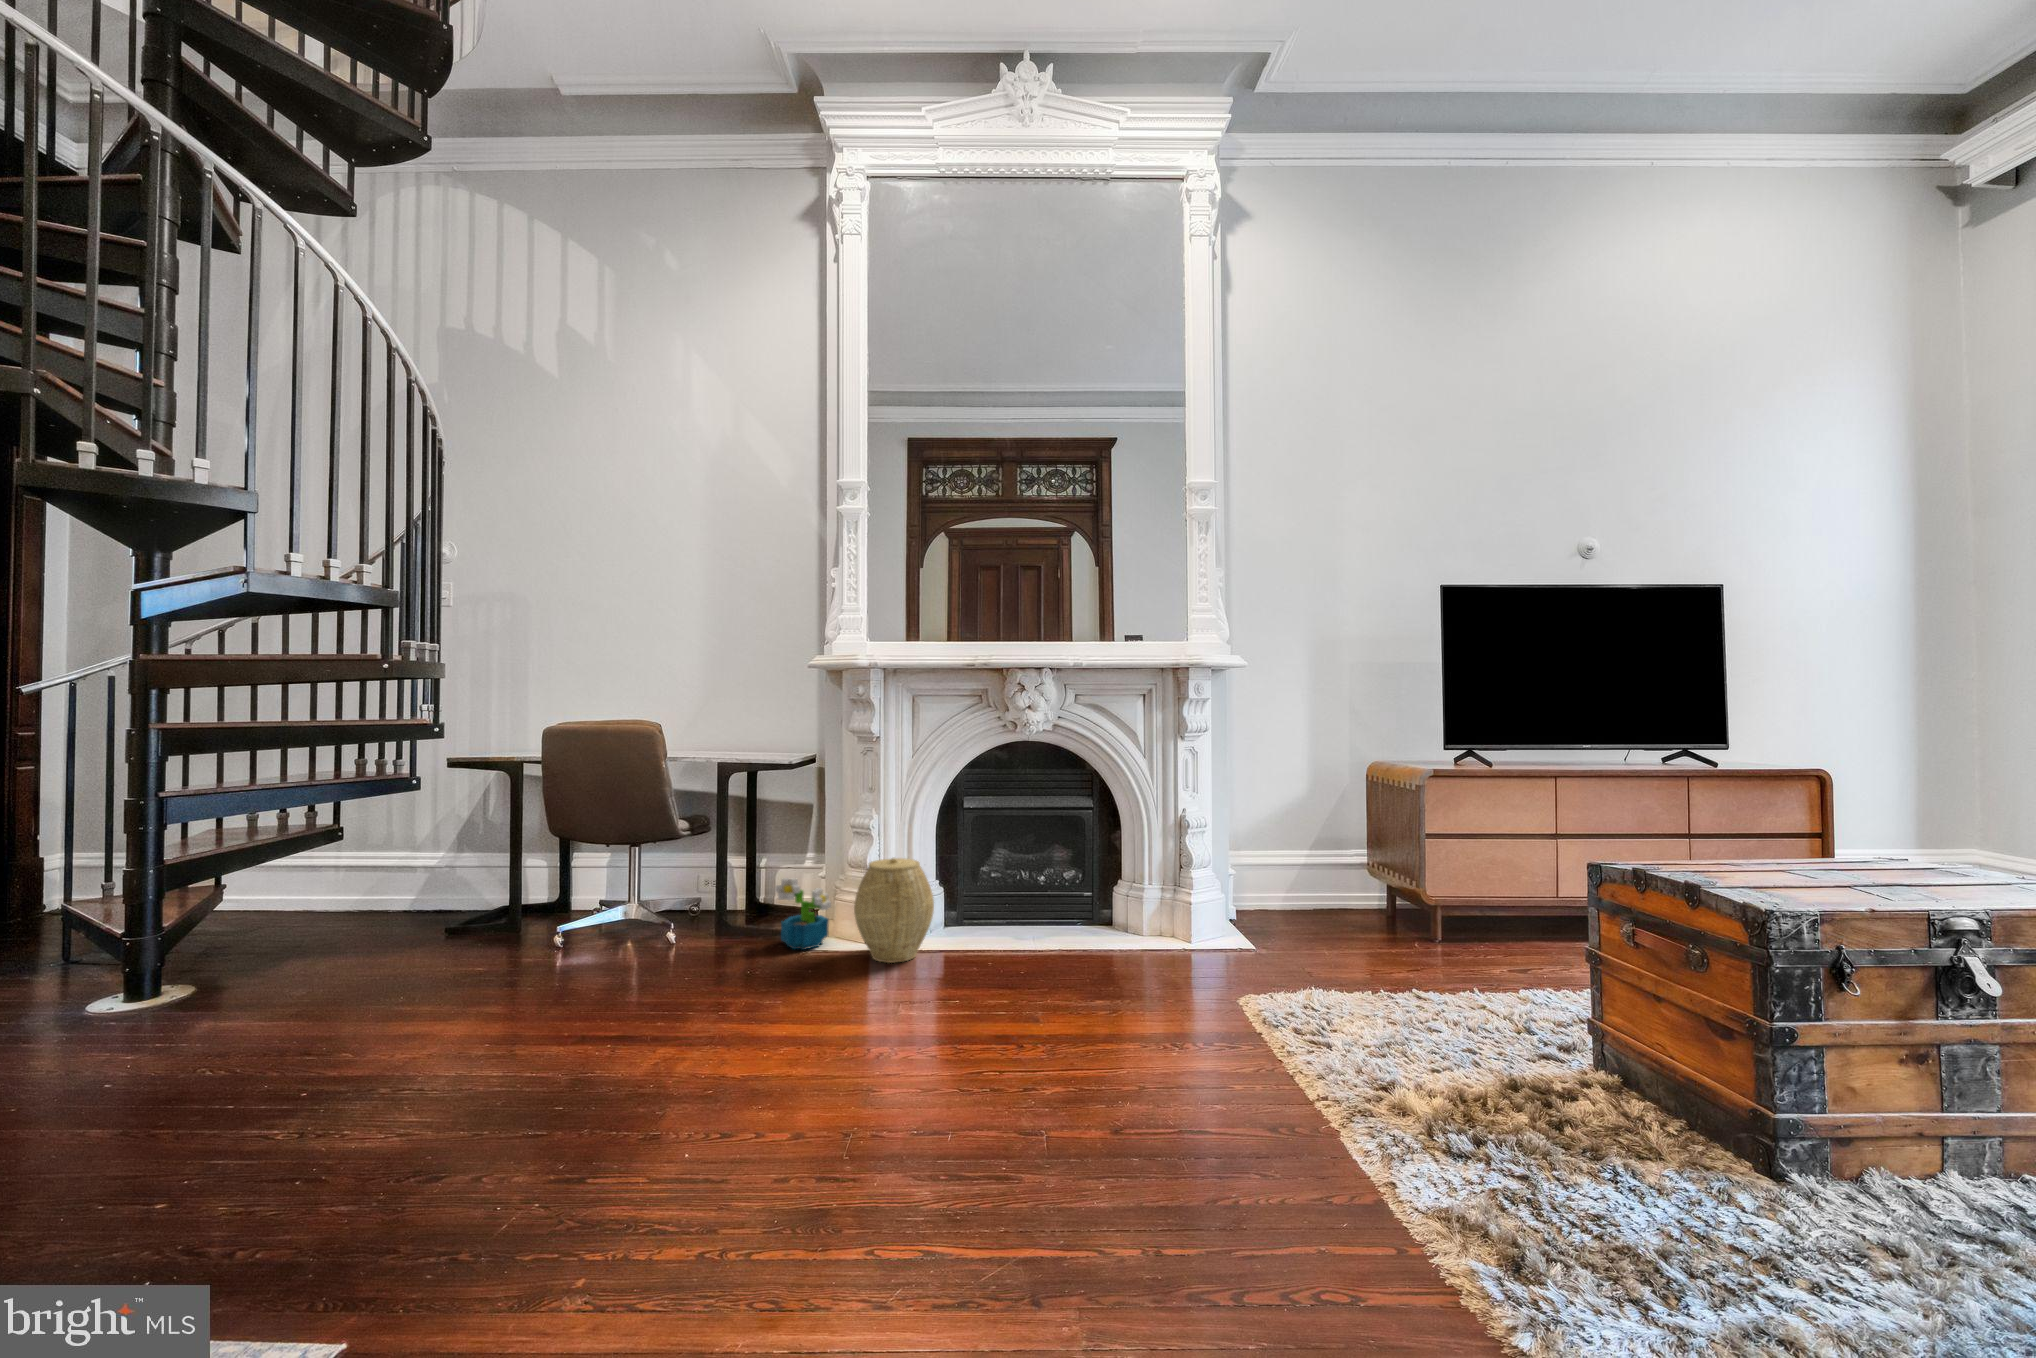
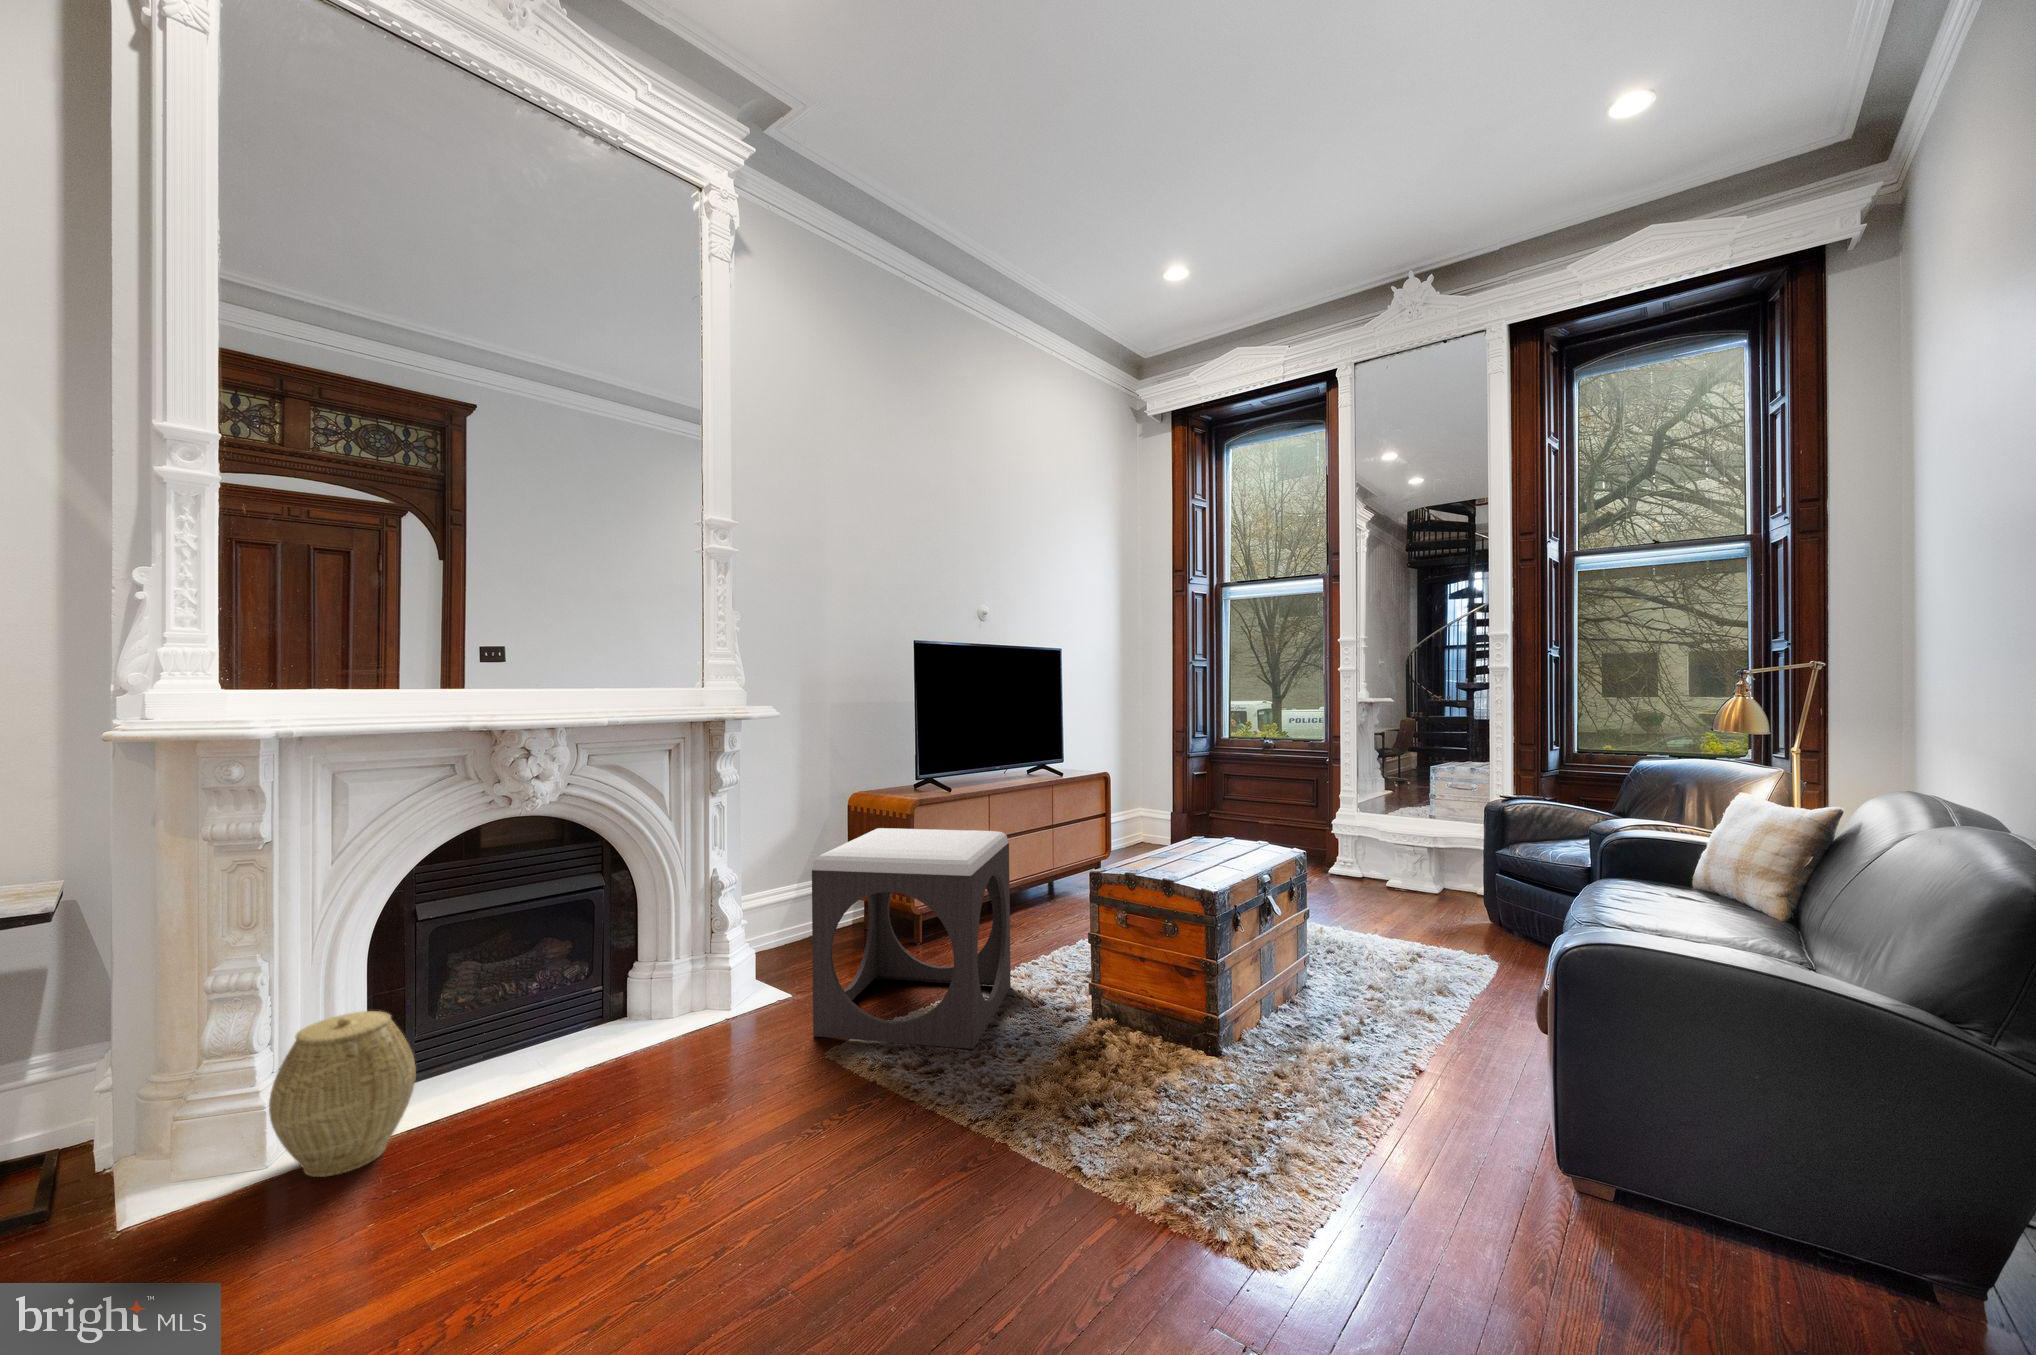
footstool: none [1240,789,1509,1043] -> present [812,828,1011,1049]
decorative plant: present [775,878,831,949] -> none [67,1101,195,1220]

